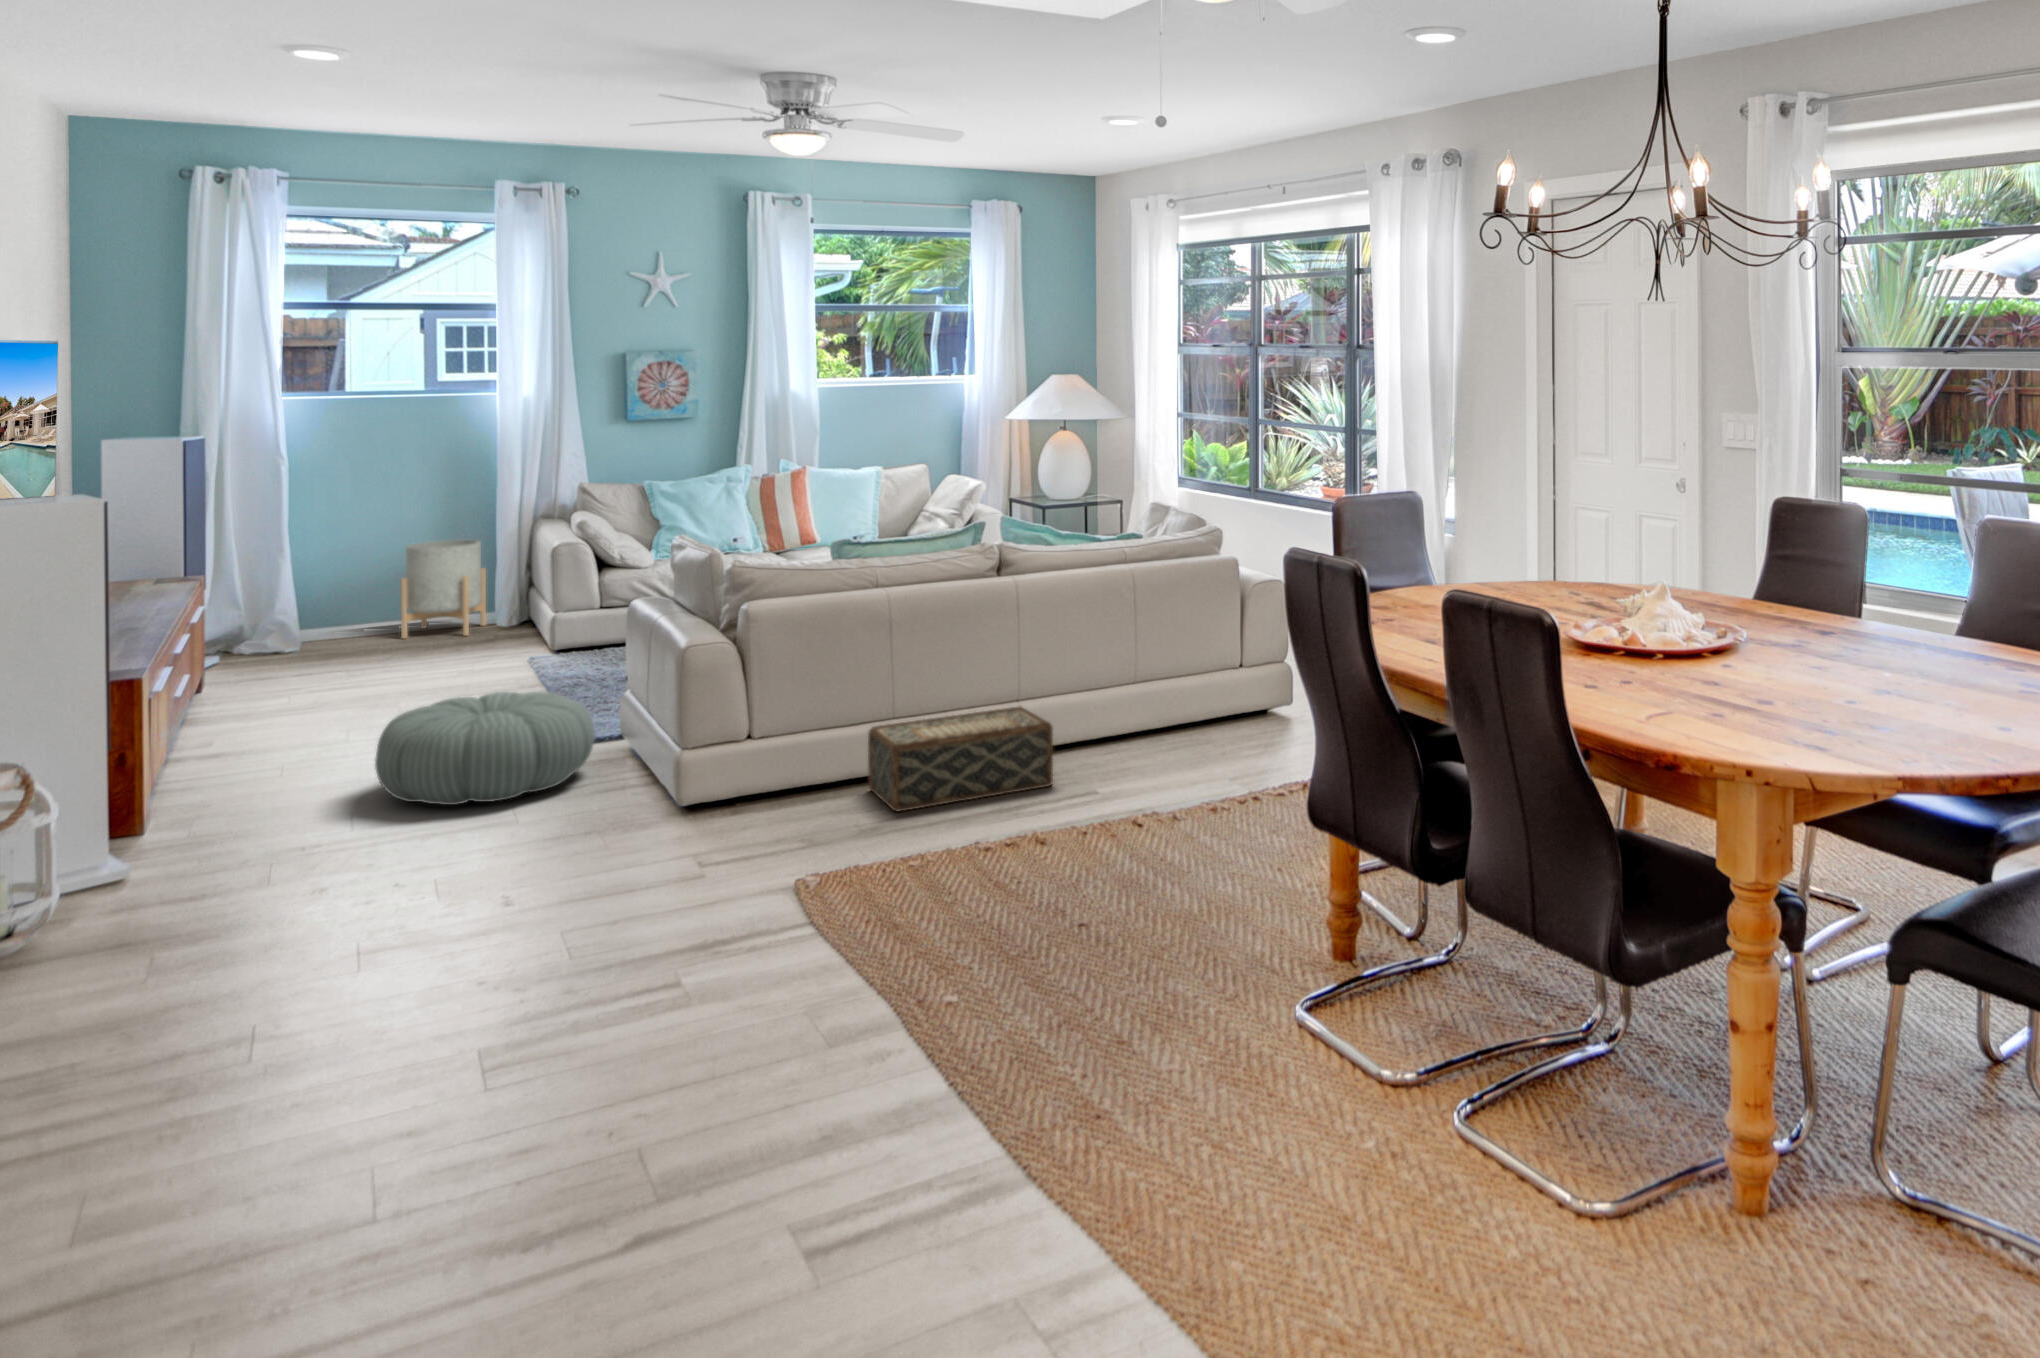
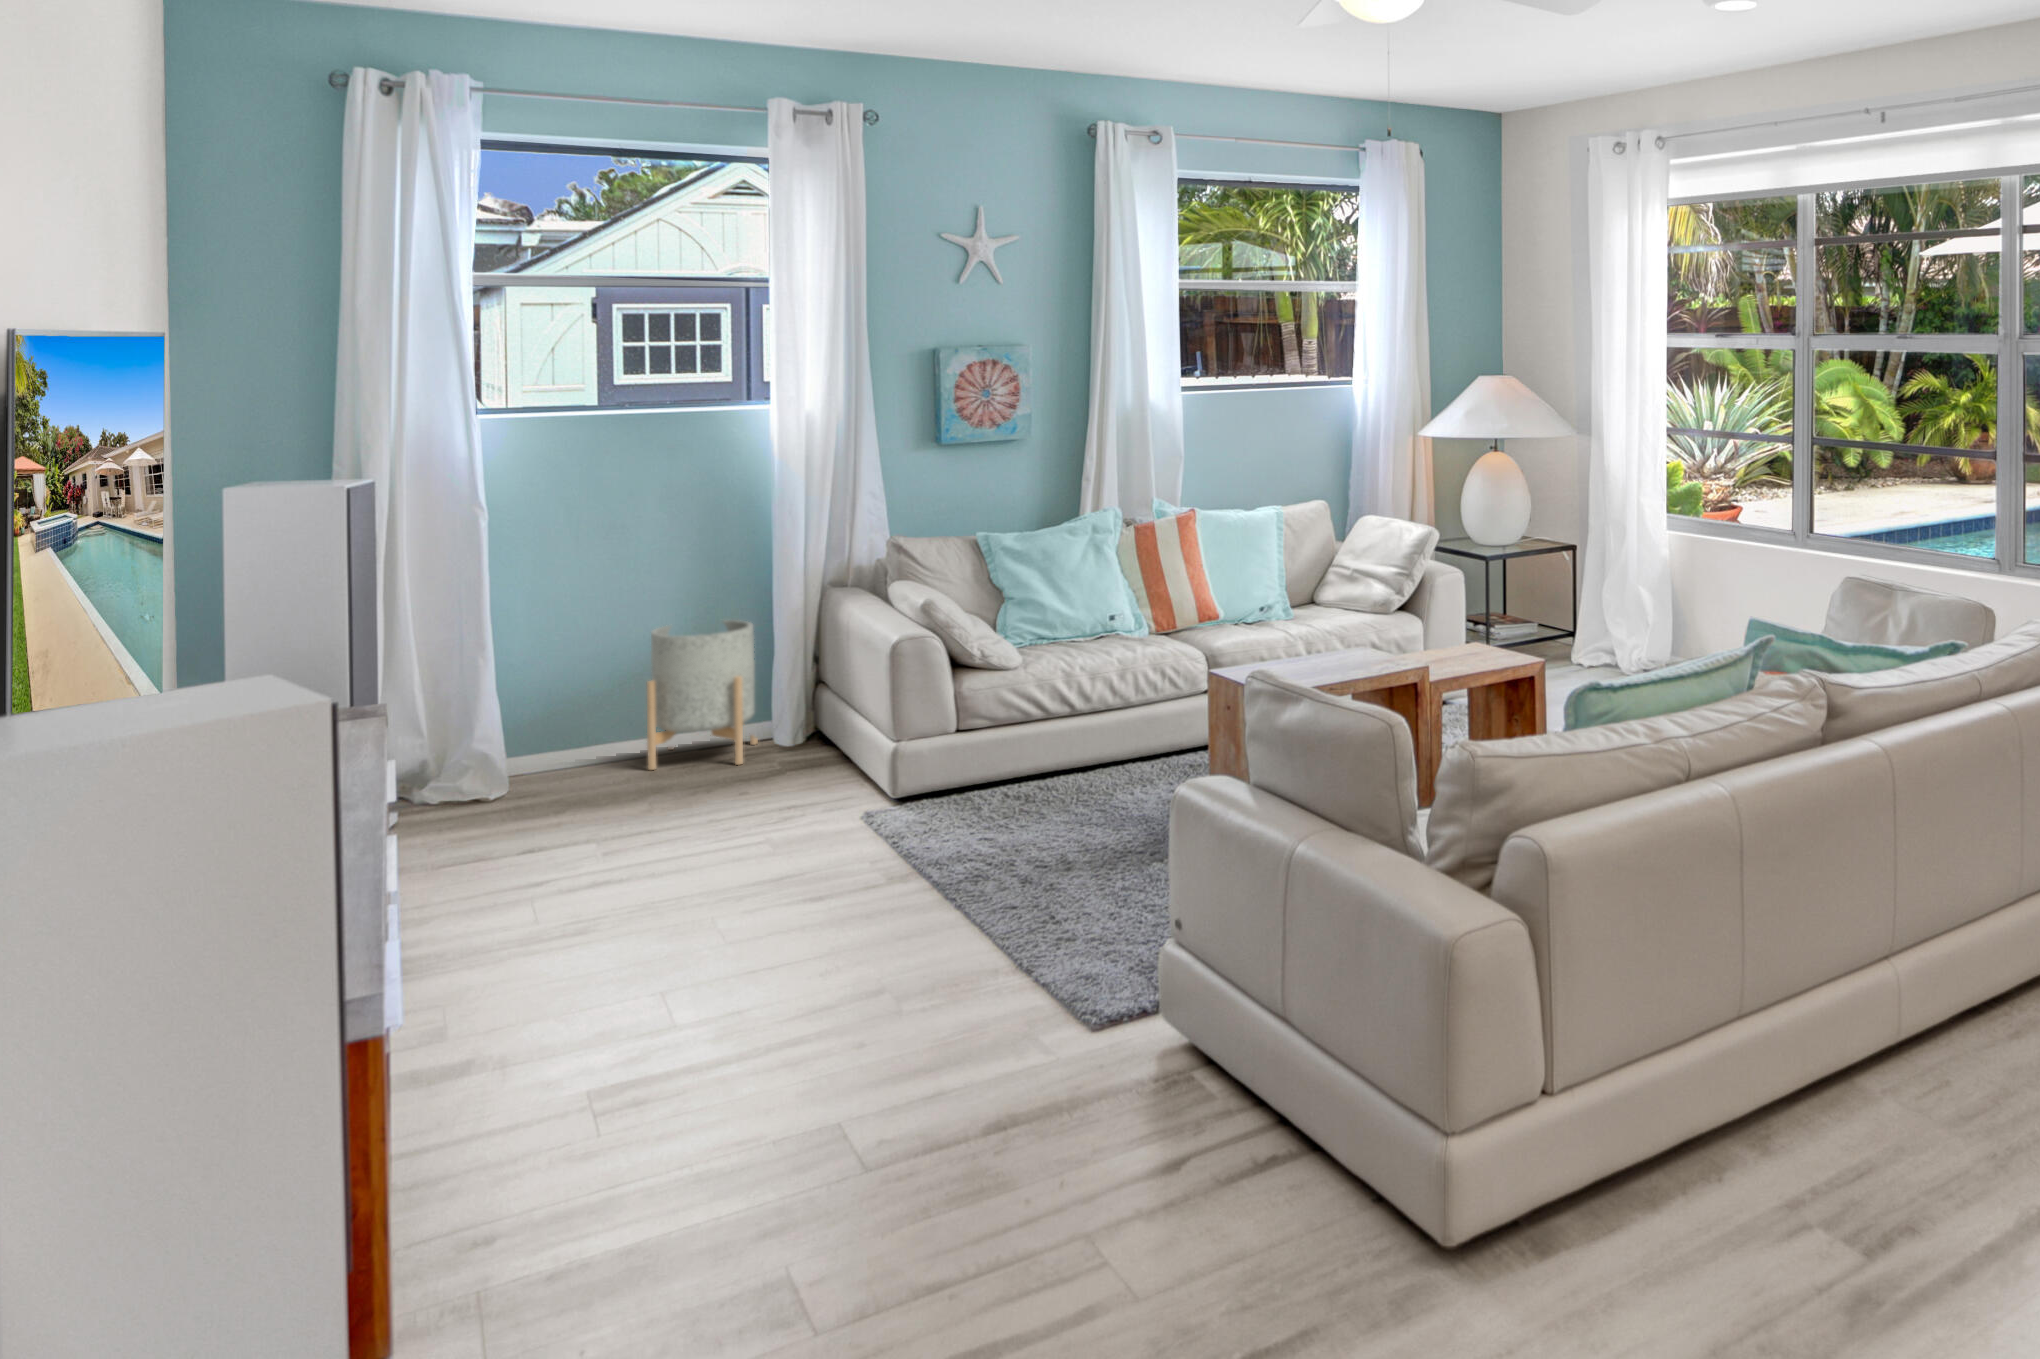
pouf: present [375,692,594,805] -> none [775,958,1145,1223]
woven basket: present [868,707,1053,812] -> none [1694,987,2032,1249]

